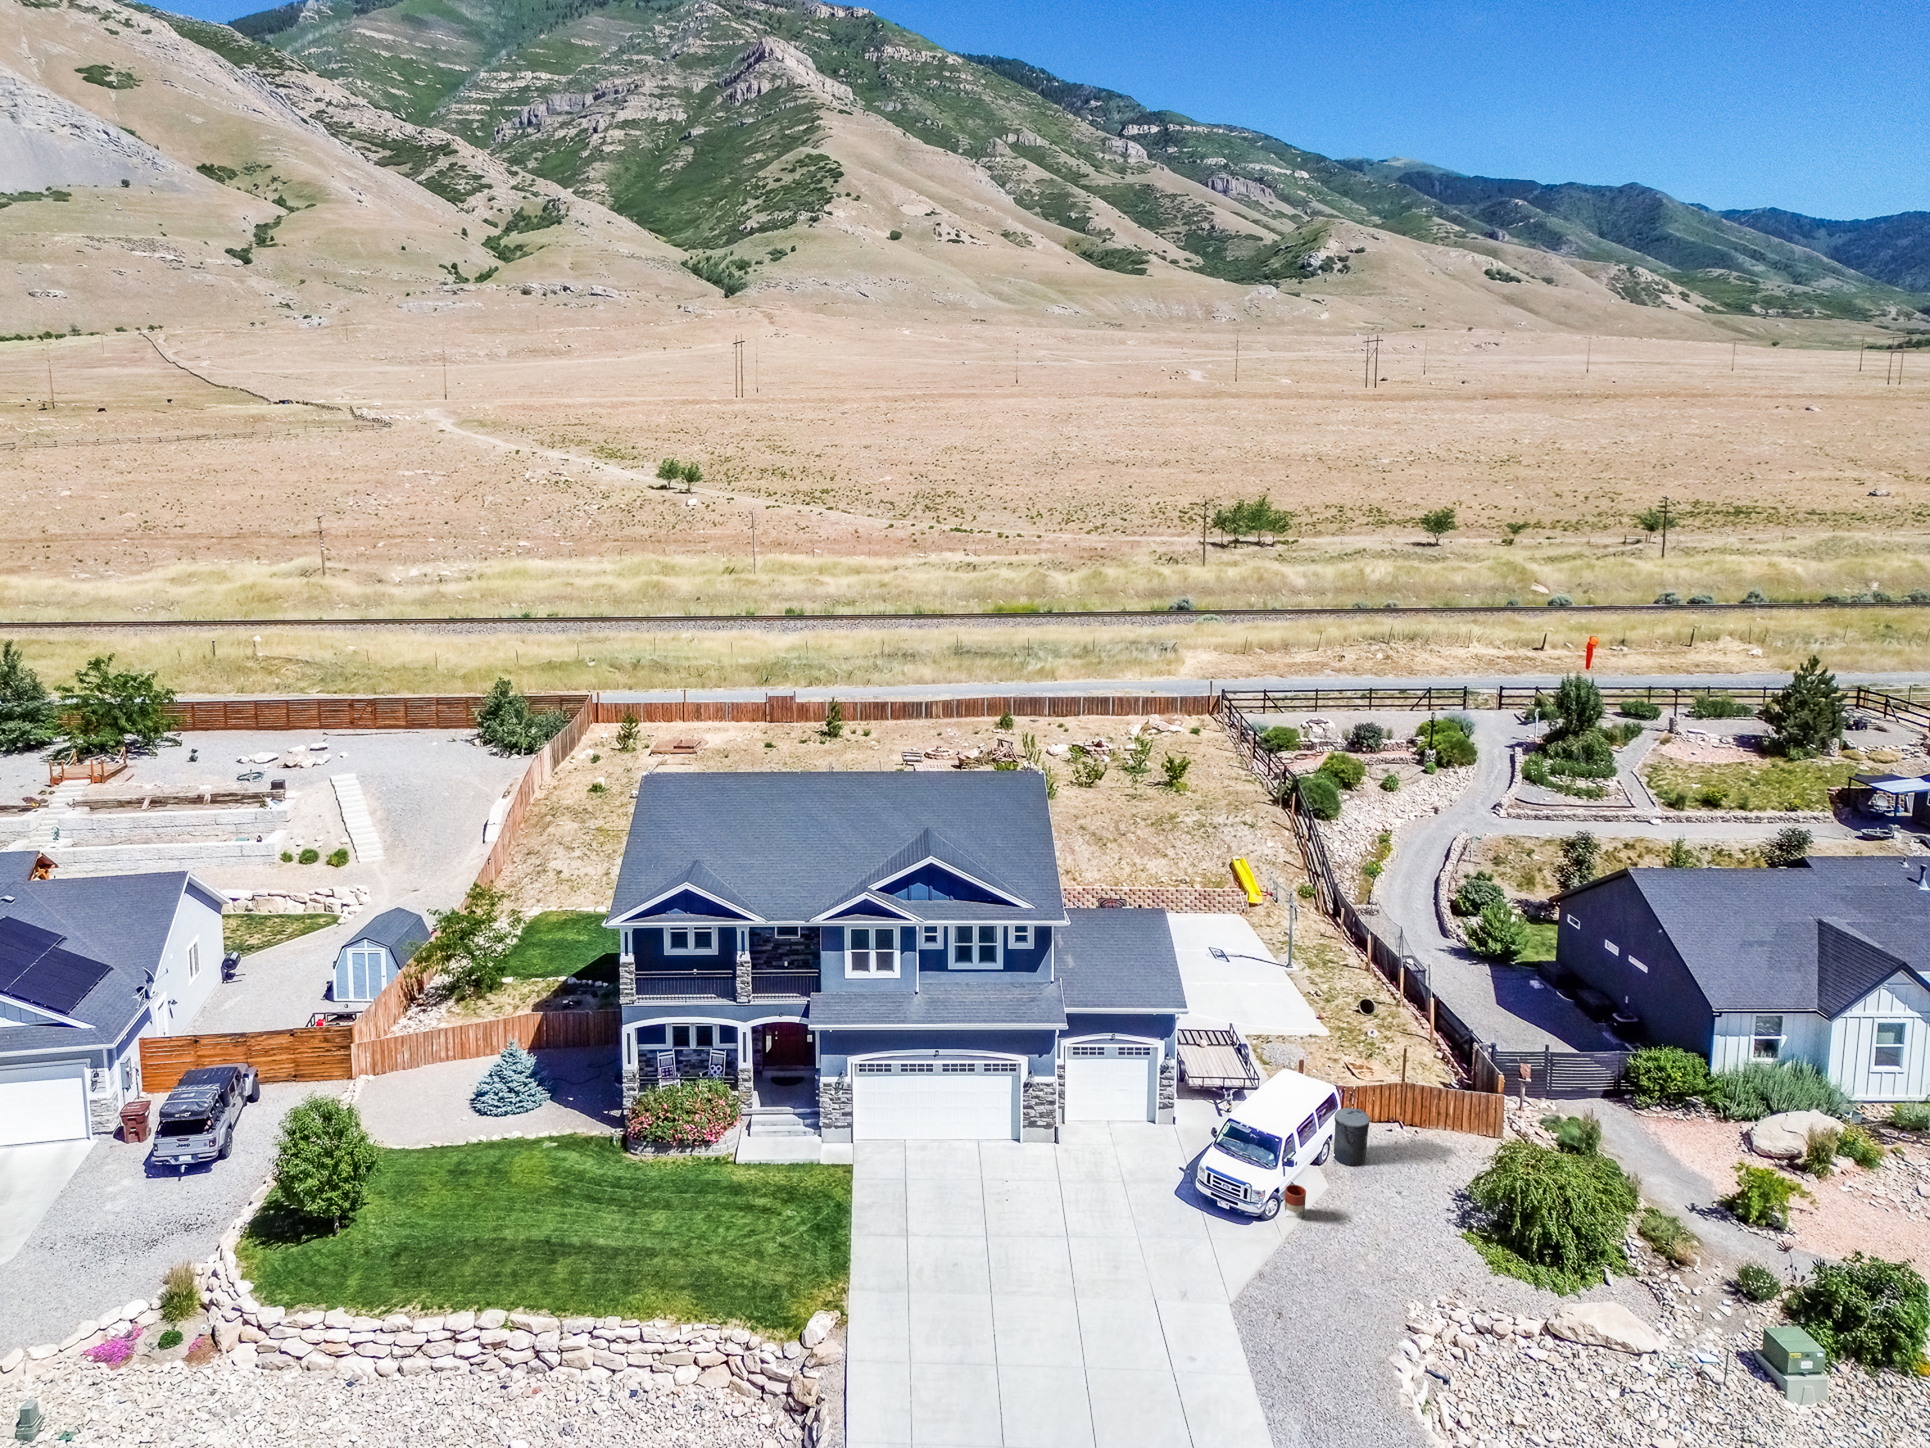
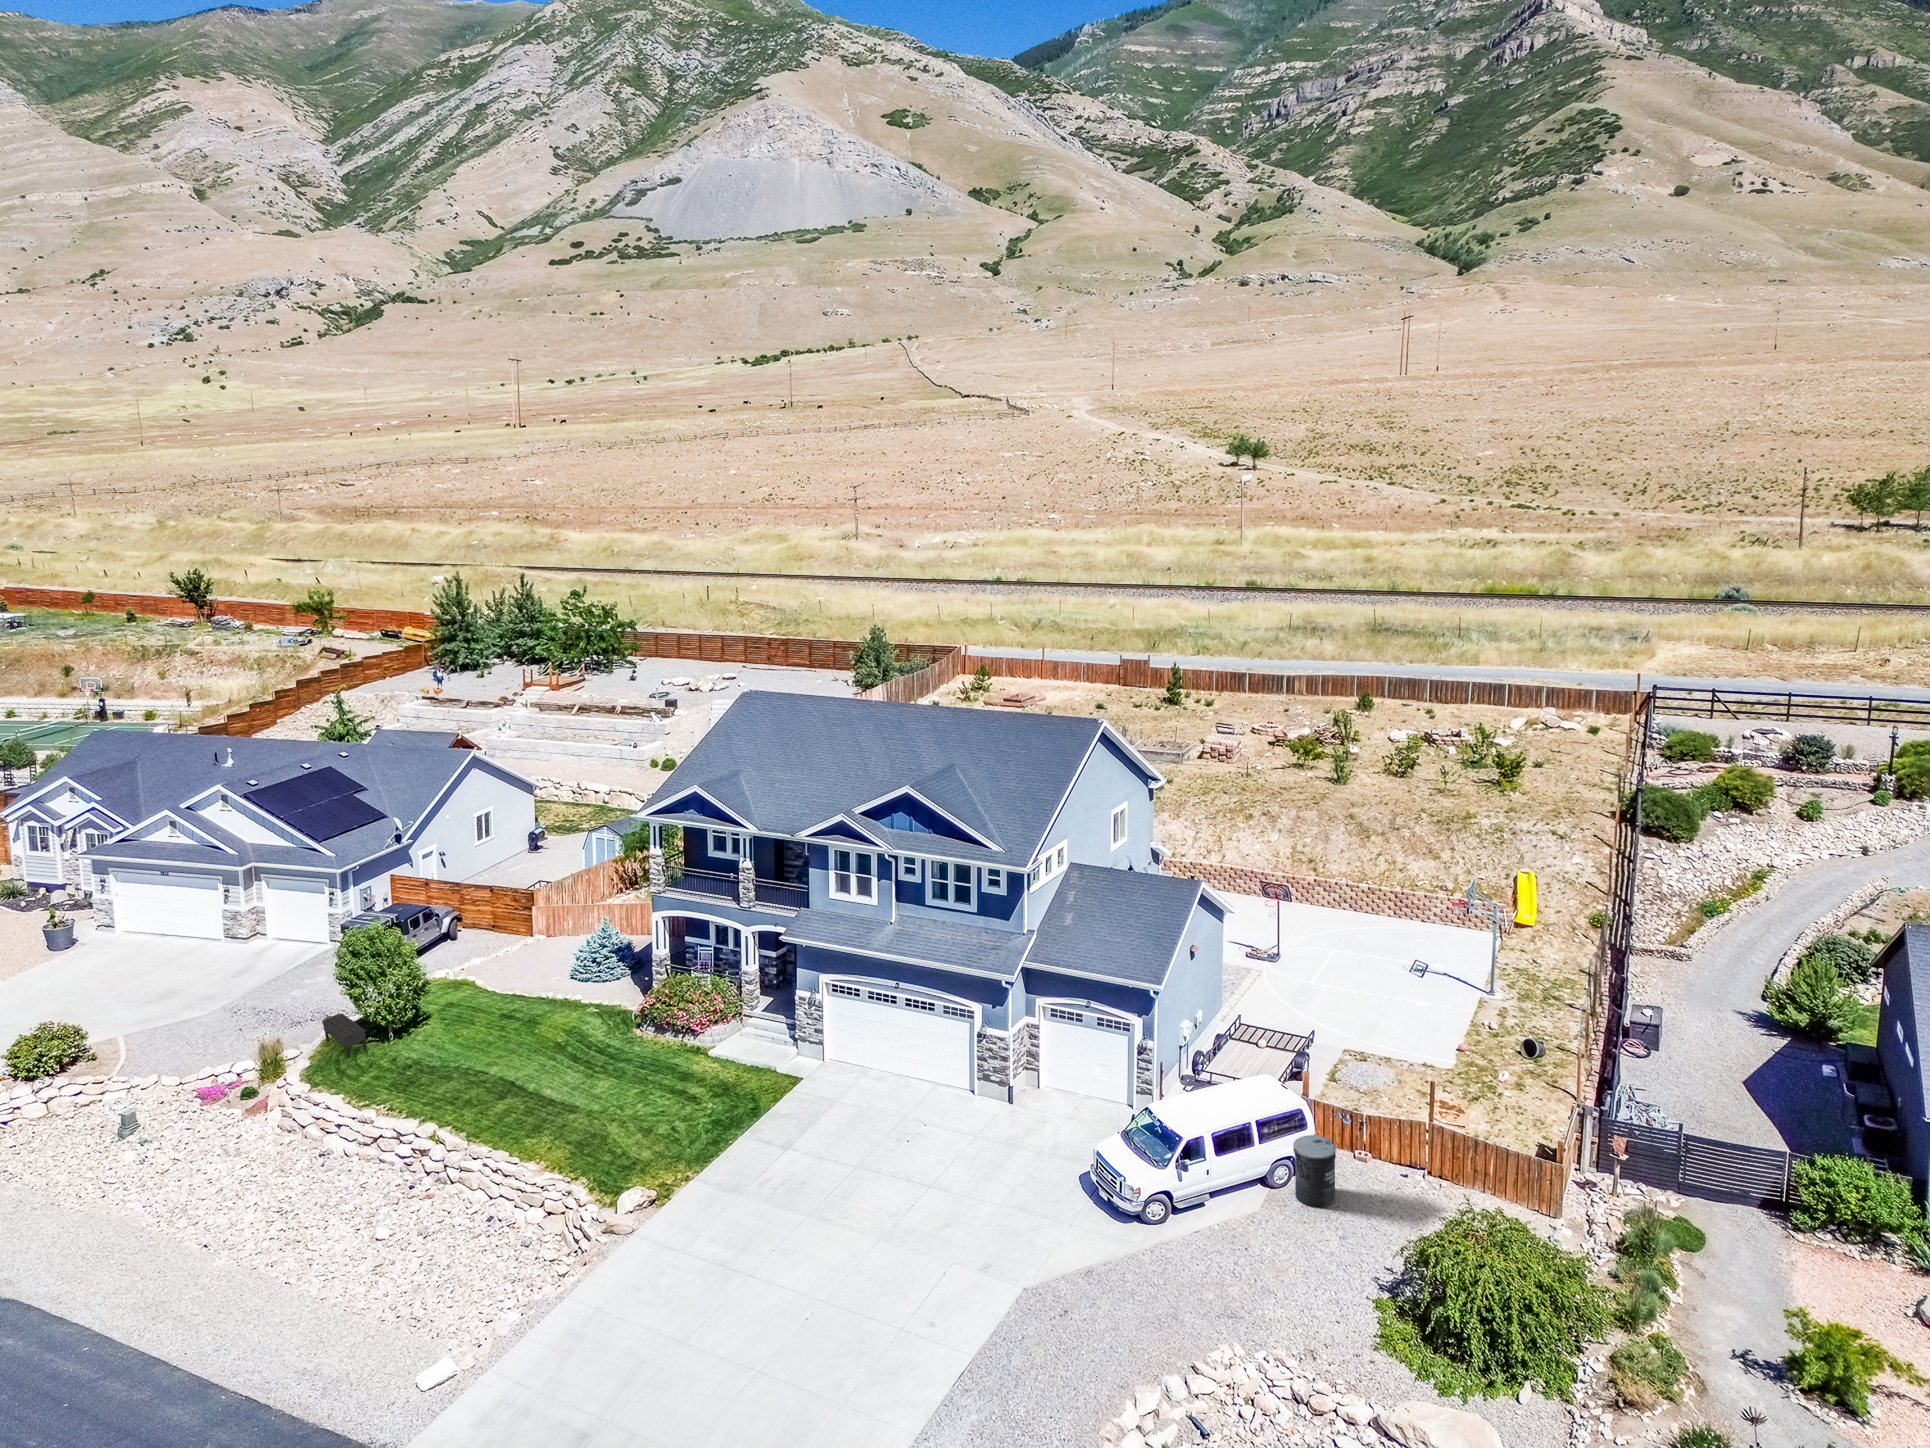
planter: present [1284,1185,1306,1218] -> none [1171,1200,1196,1243]
bench: none [273,1211,344,1260] -> present [322,1014,367,1057]

